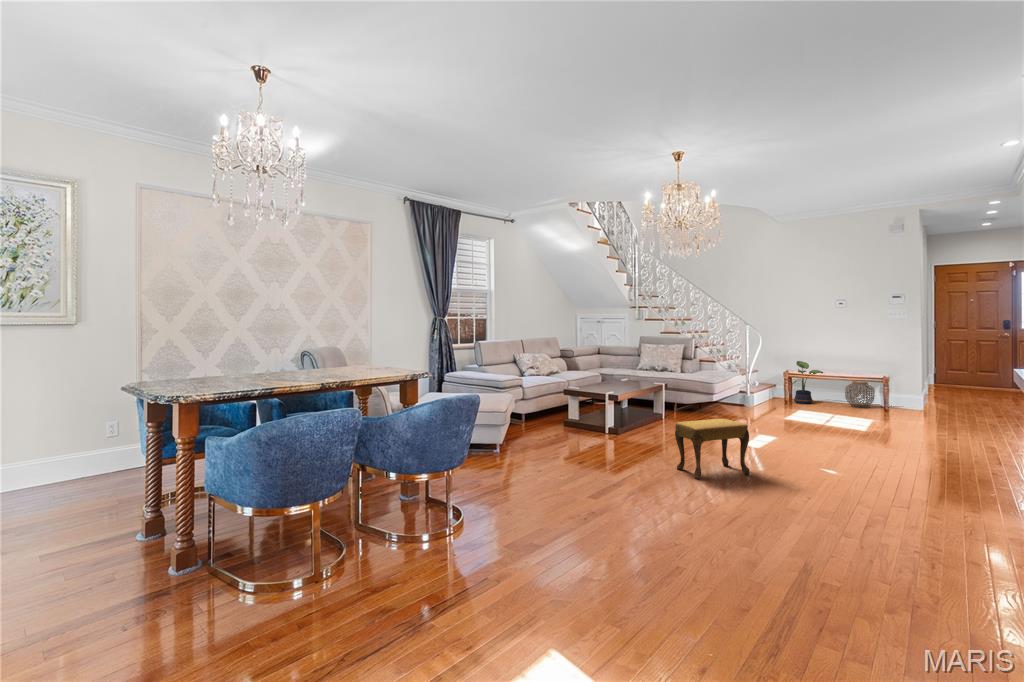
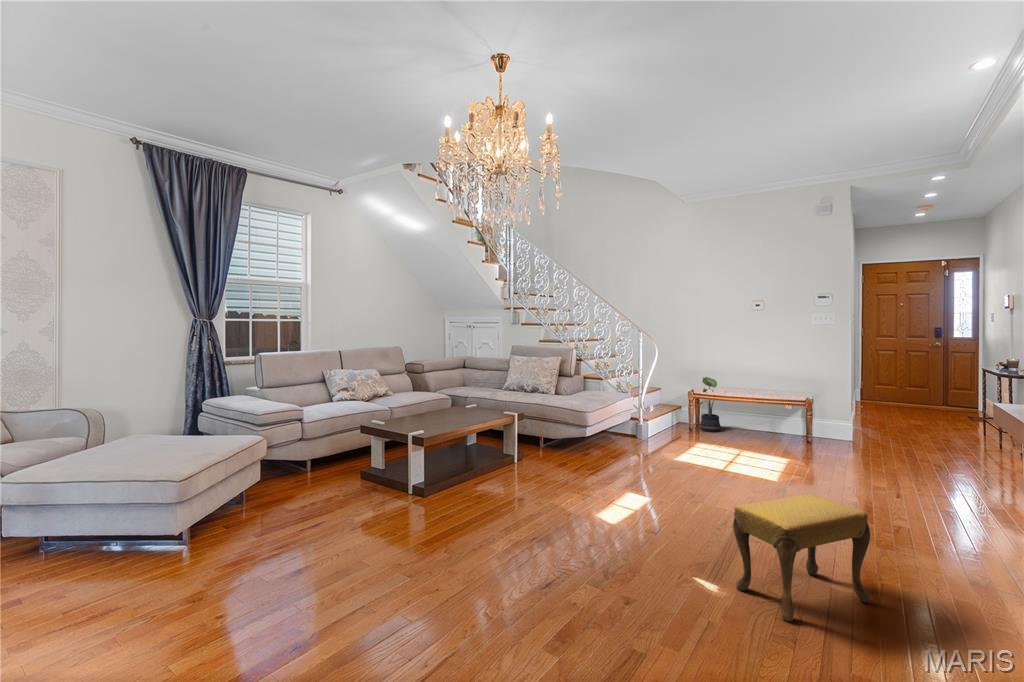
woven basket: present [845,381,875,408] -> none [759,403,794,438]
footstool: present [675,419,749,479] -> present [733,494,870,622]

